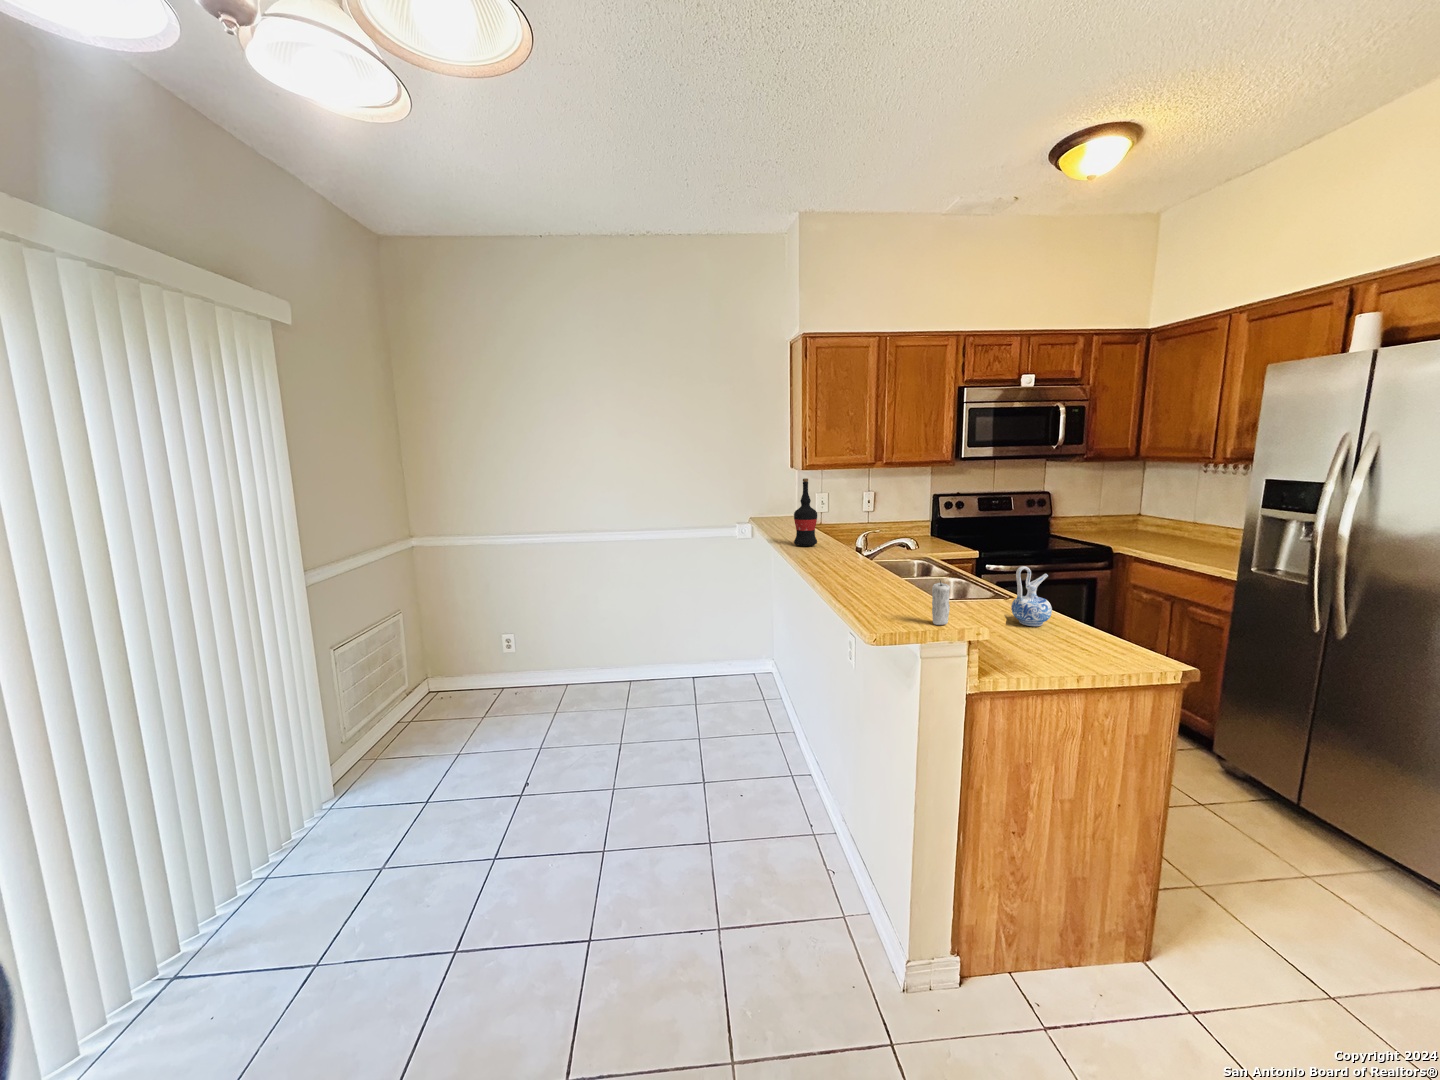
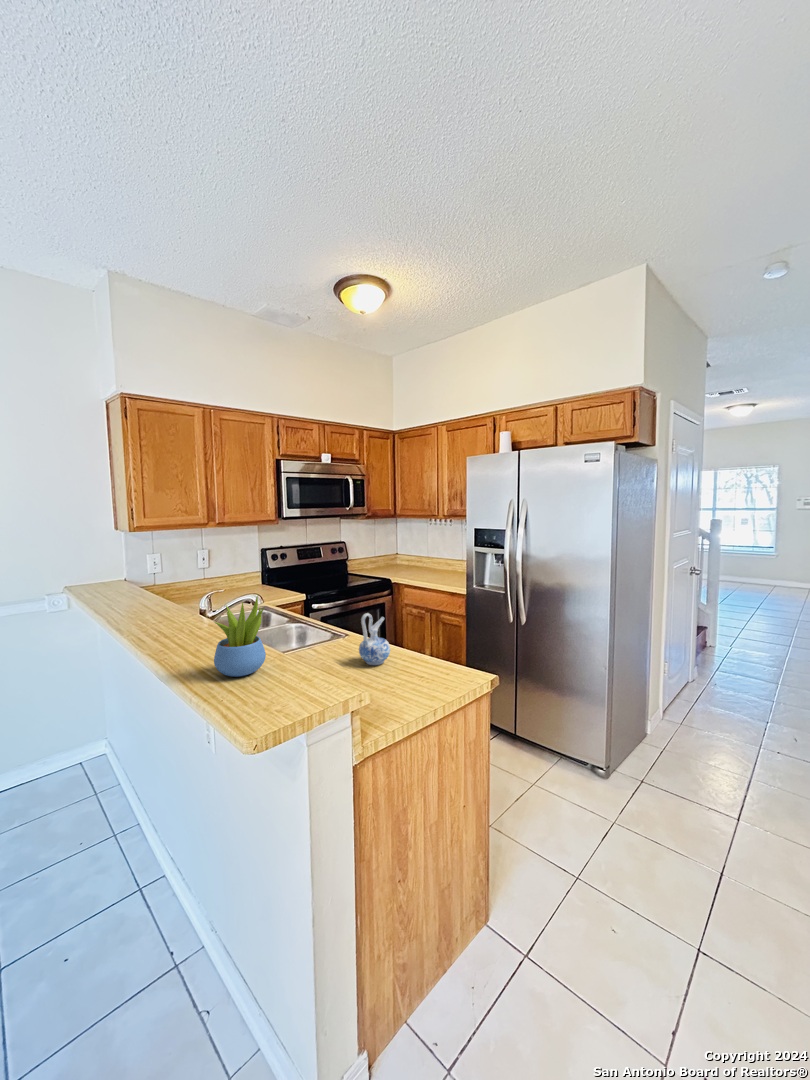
wine bottle: present [794,478,817,546] -> none [123,543,155,616]
succulent plant: none [856,528,903,599] -> present [214,597,266,677]
candle: present [932,581,950,625] -> none [307,646,326,698]

